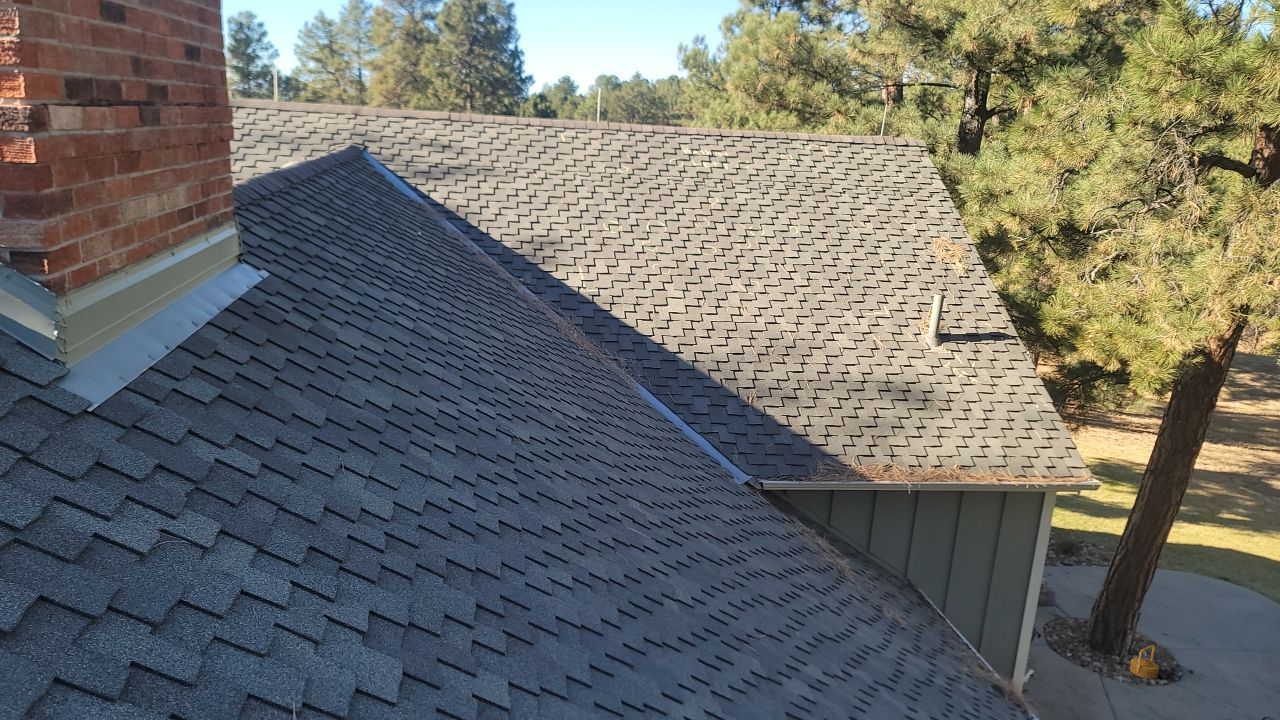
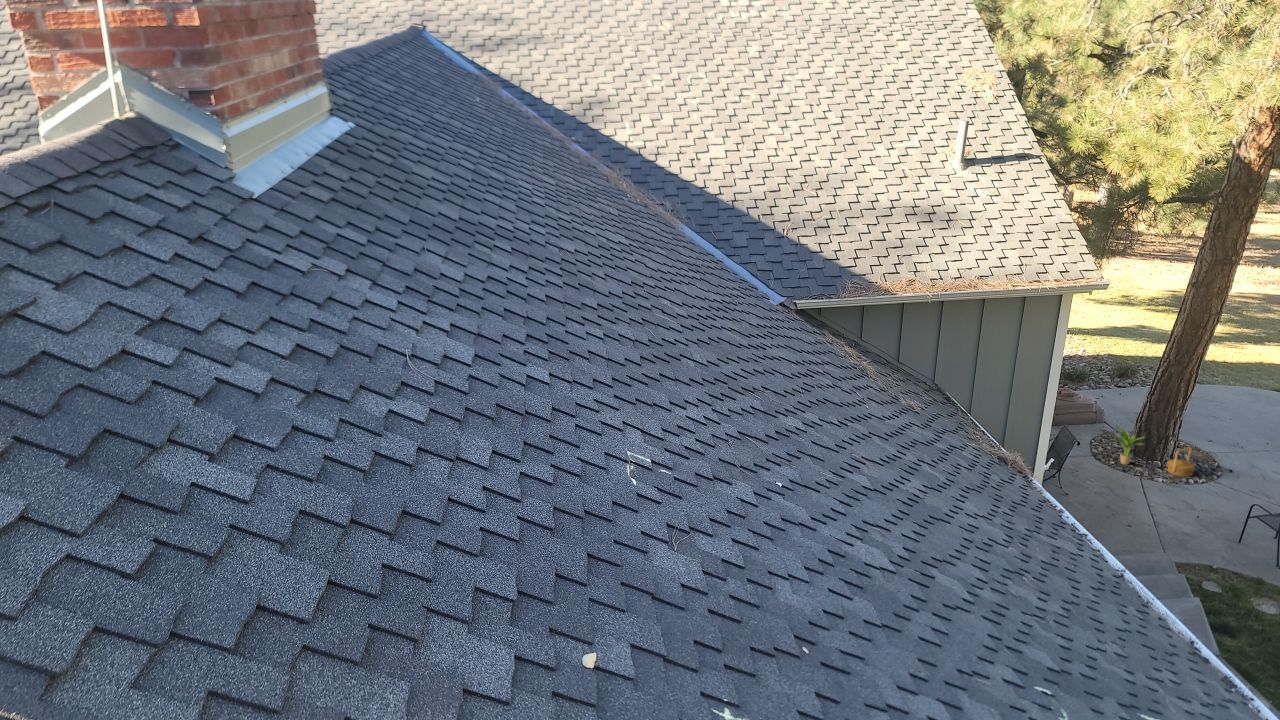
potted plant: none [1074,616,1108,661] -> present [1116,426,1140,465]

